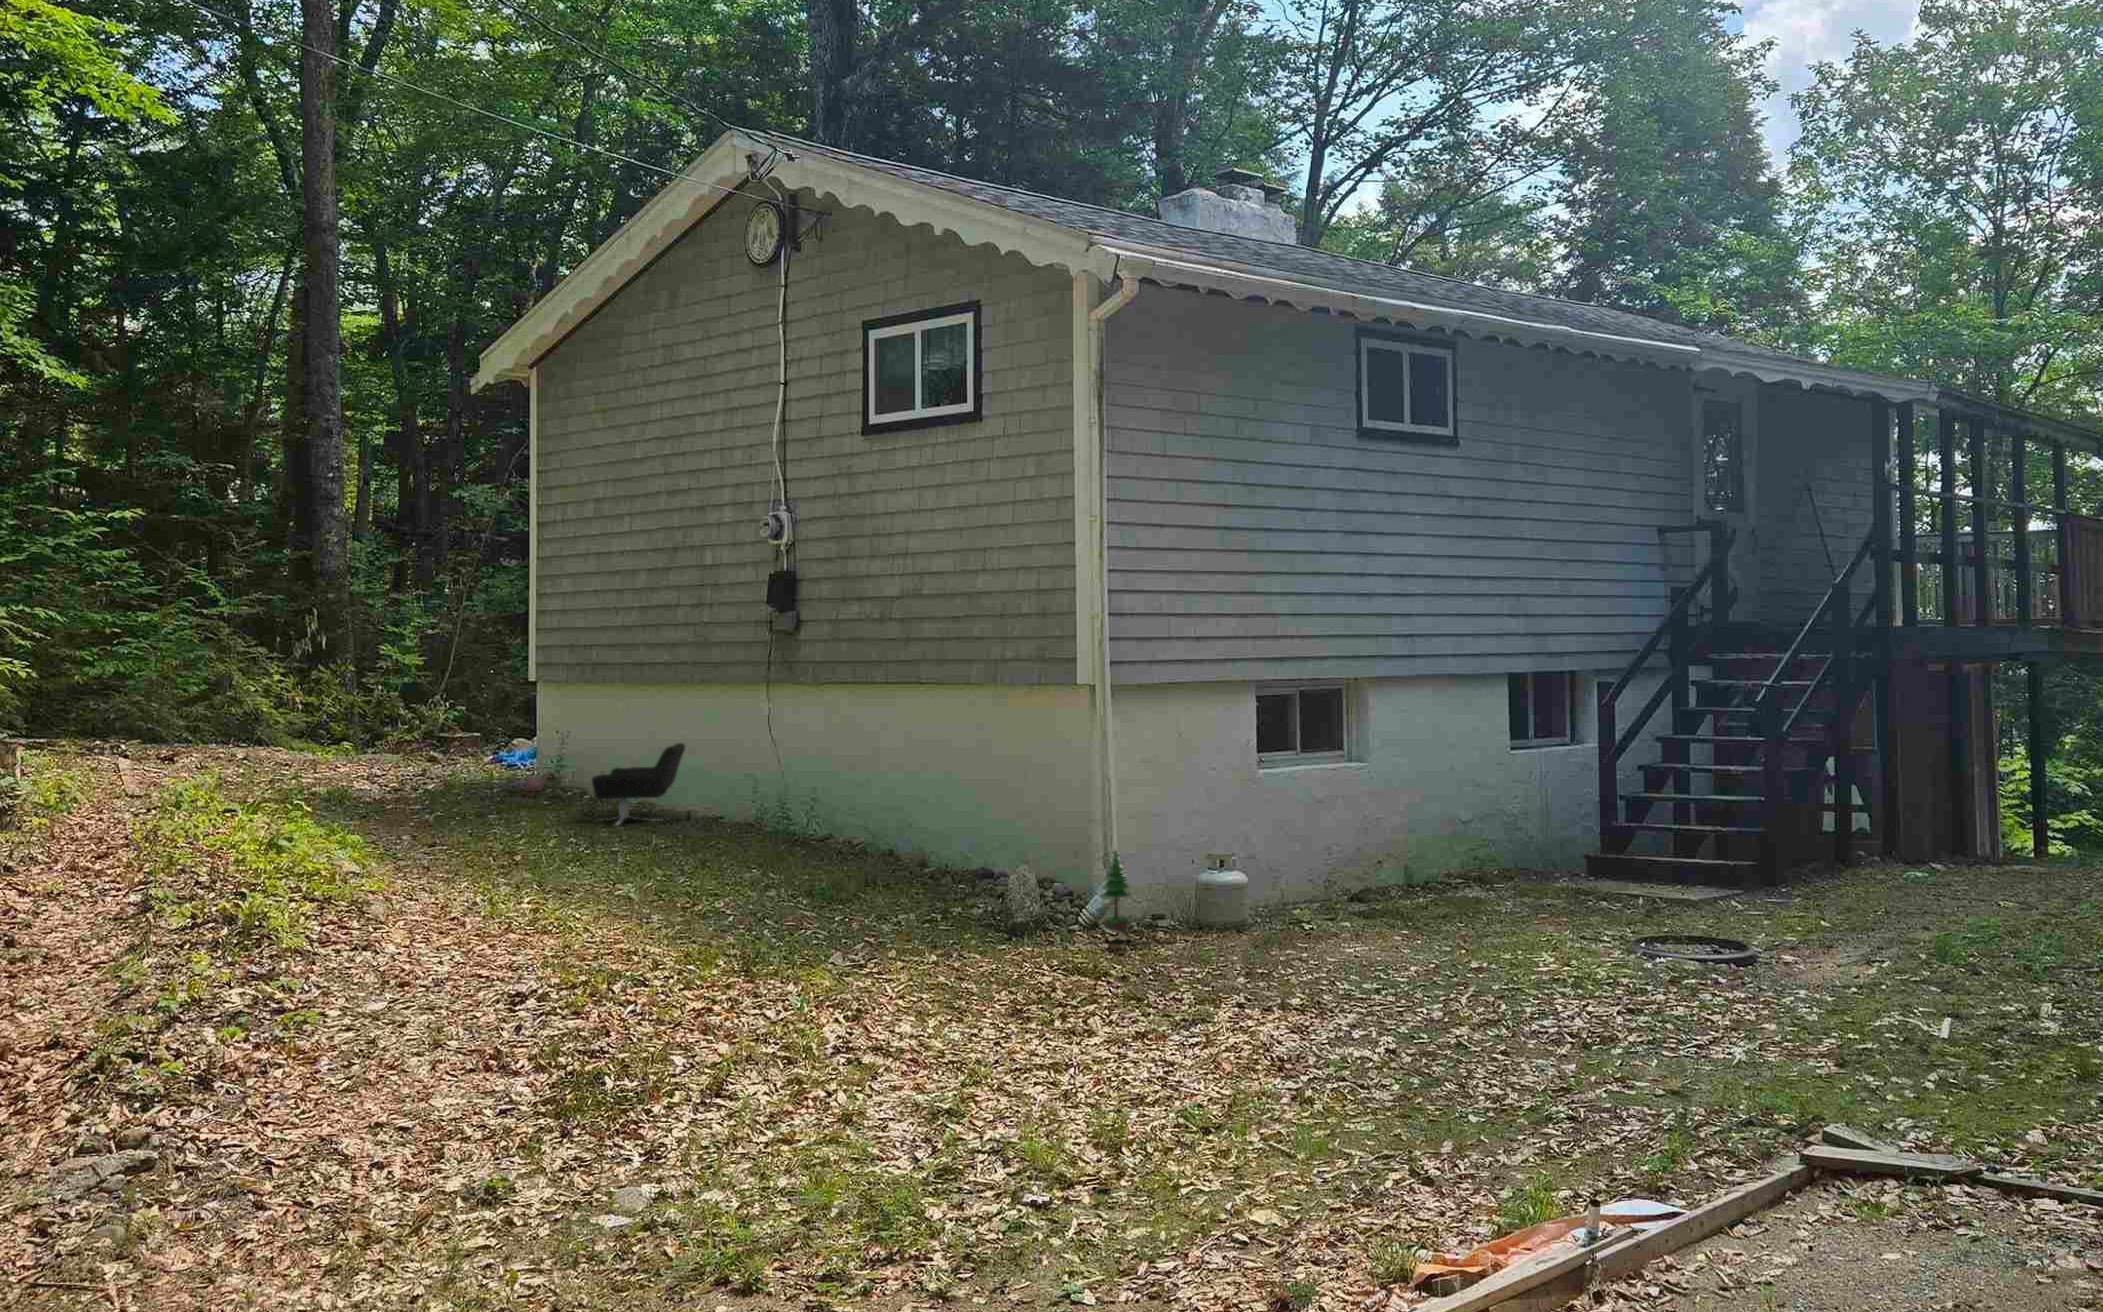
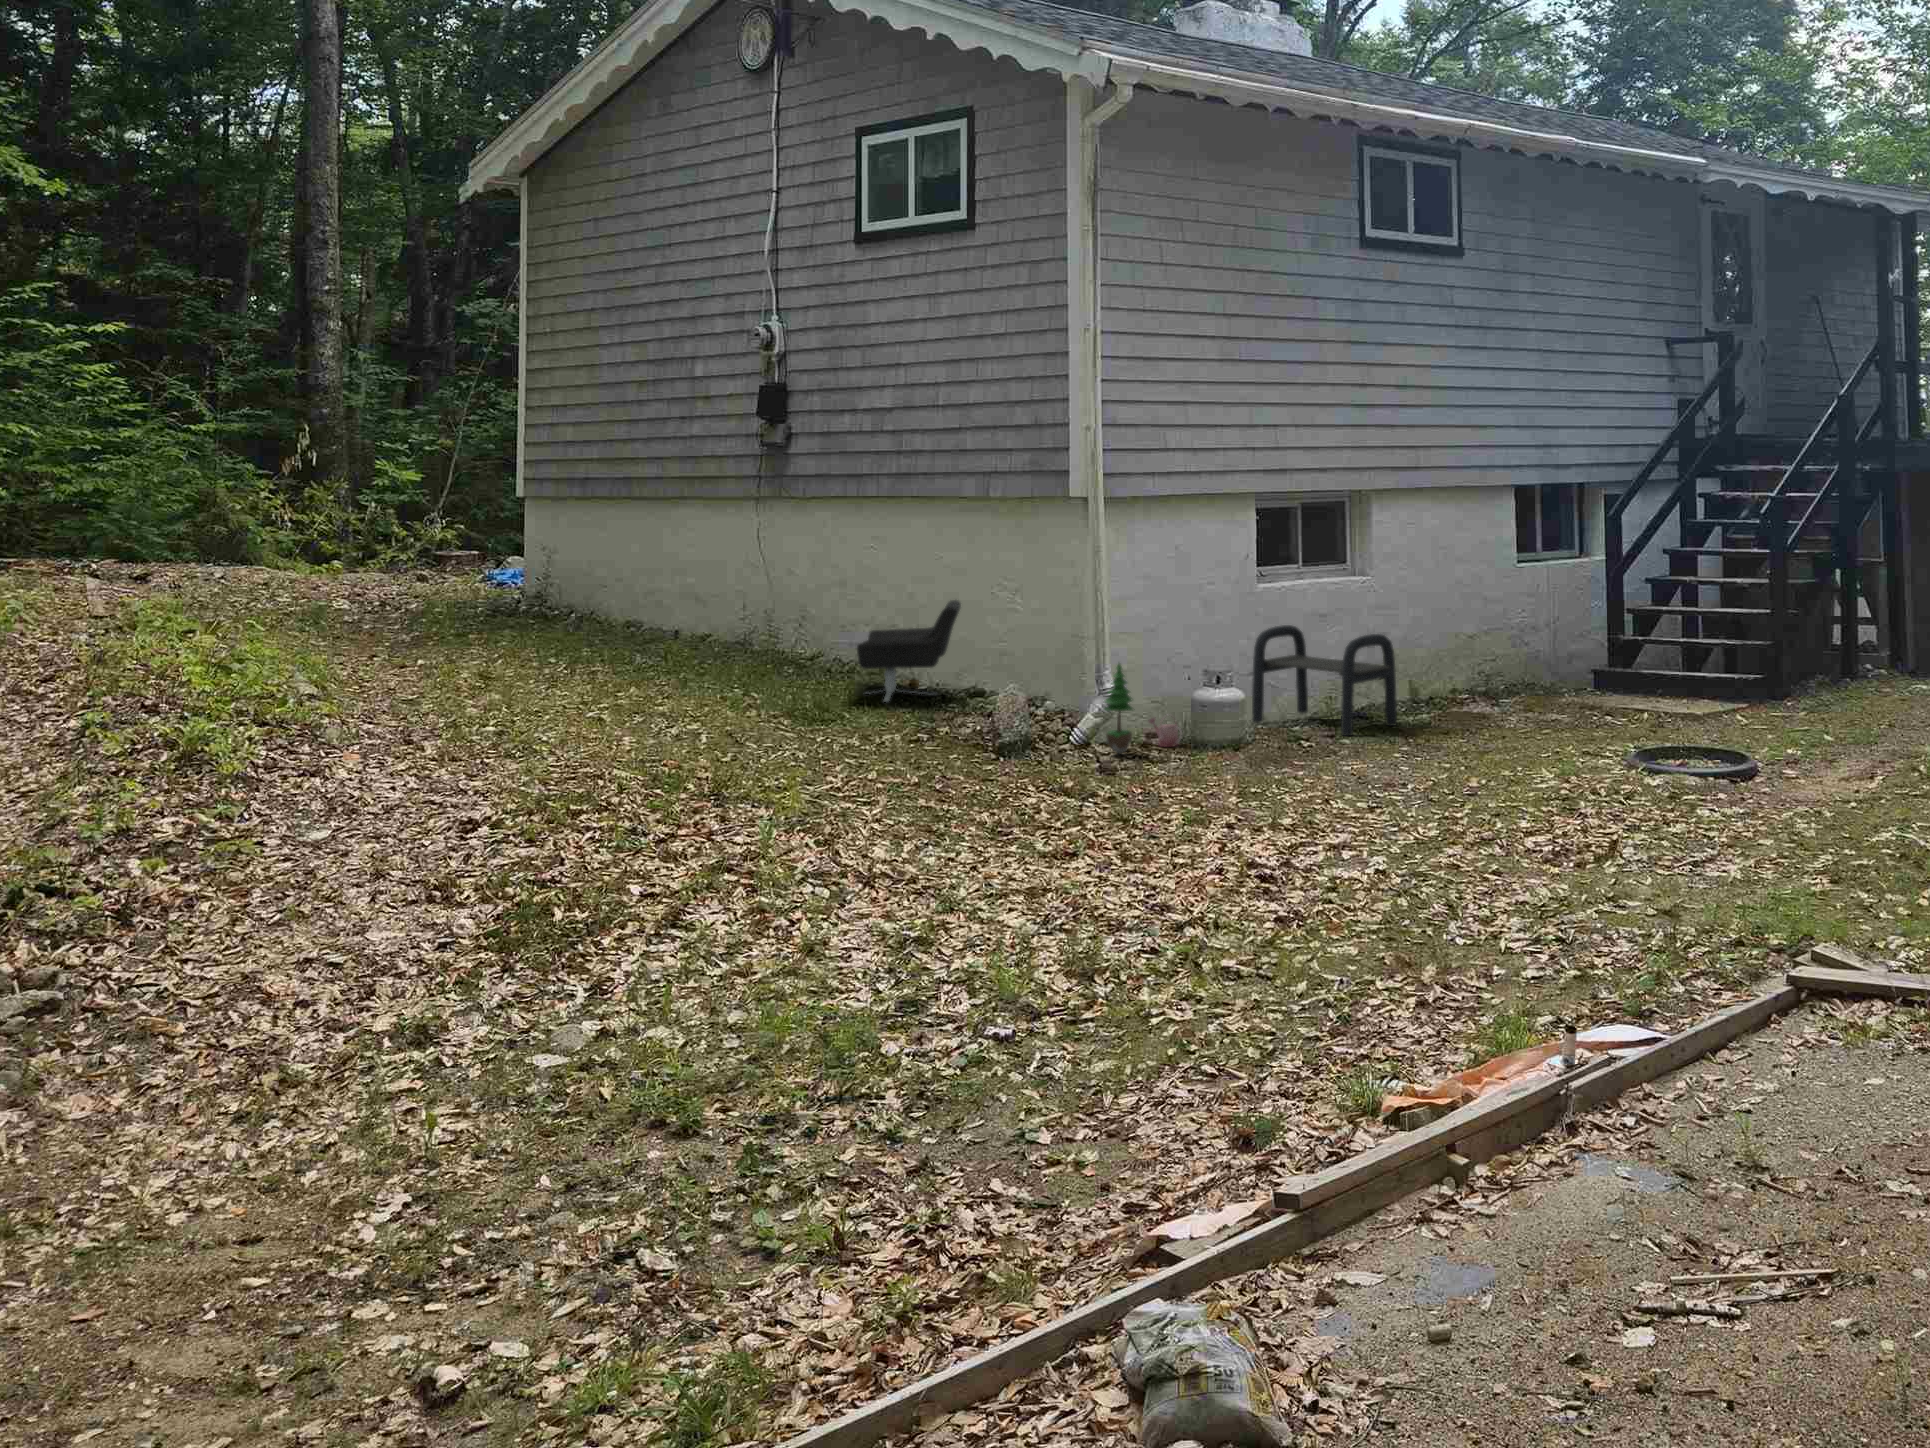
lounge chair: present [592,743,685,825] -> present [857,600,961,702]
watering can: present [525,771,551,792] -> present [1149,714,1181,747]
bench: none [1244,814,1389,924] -> present [1252,625,1397,736]

